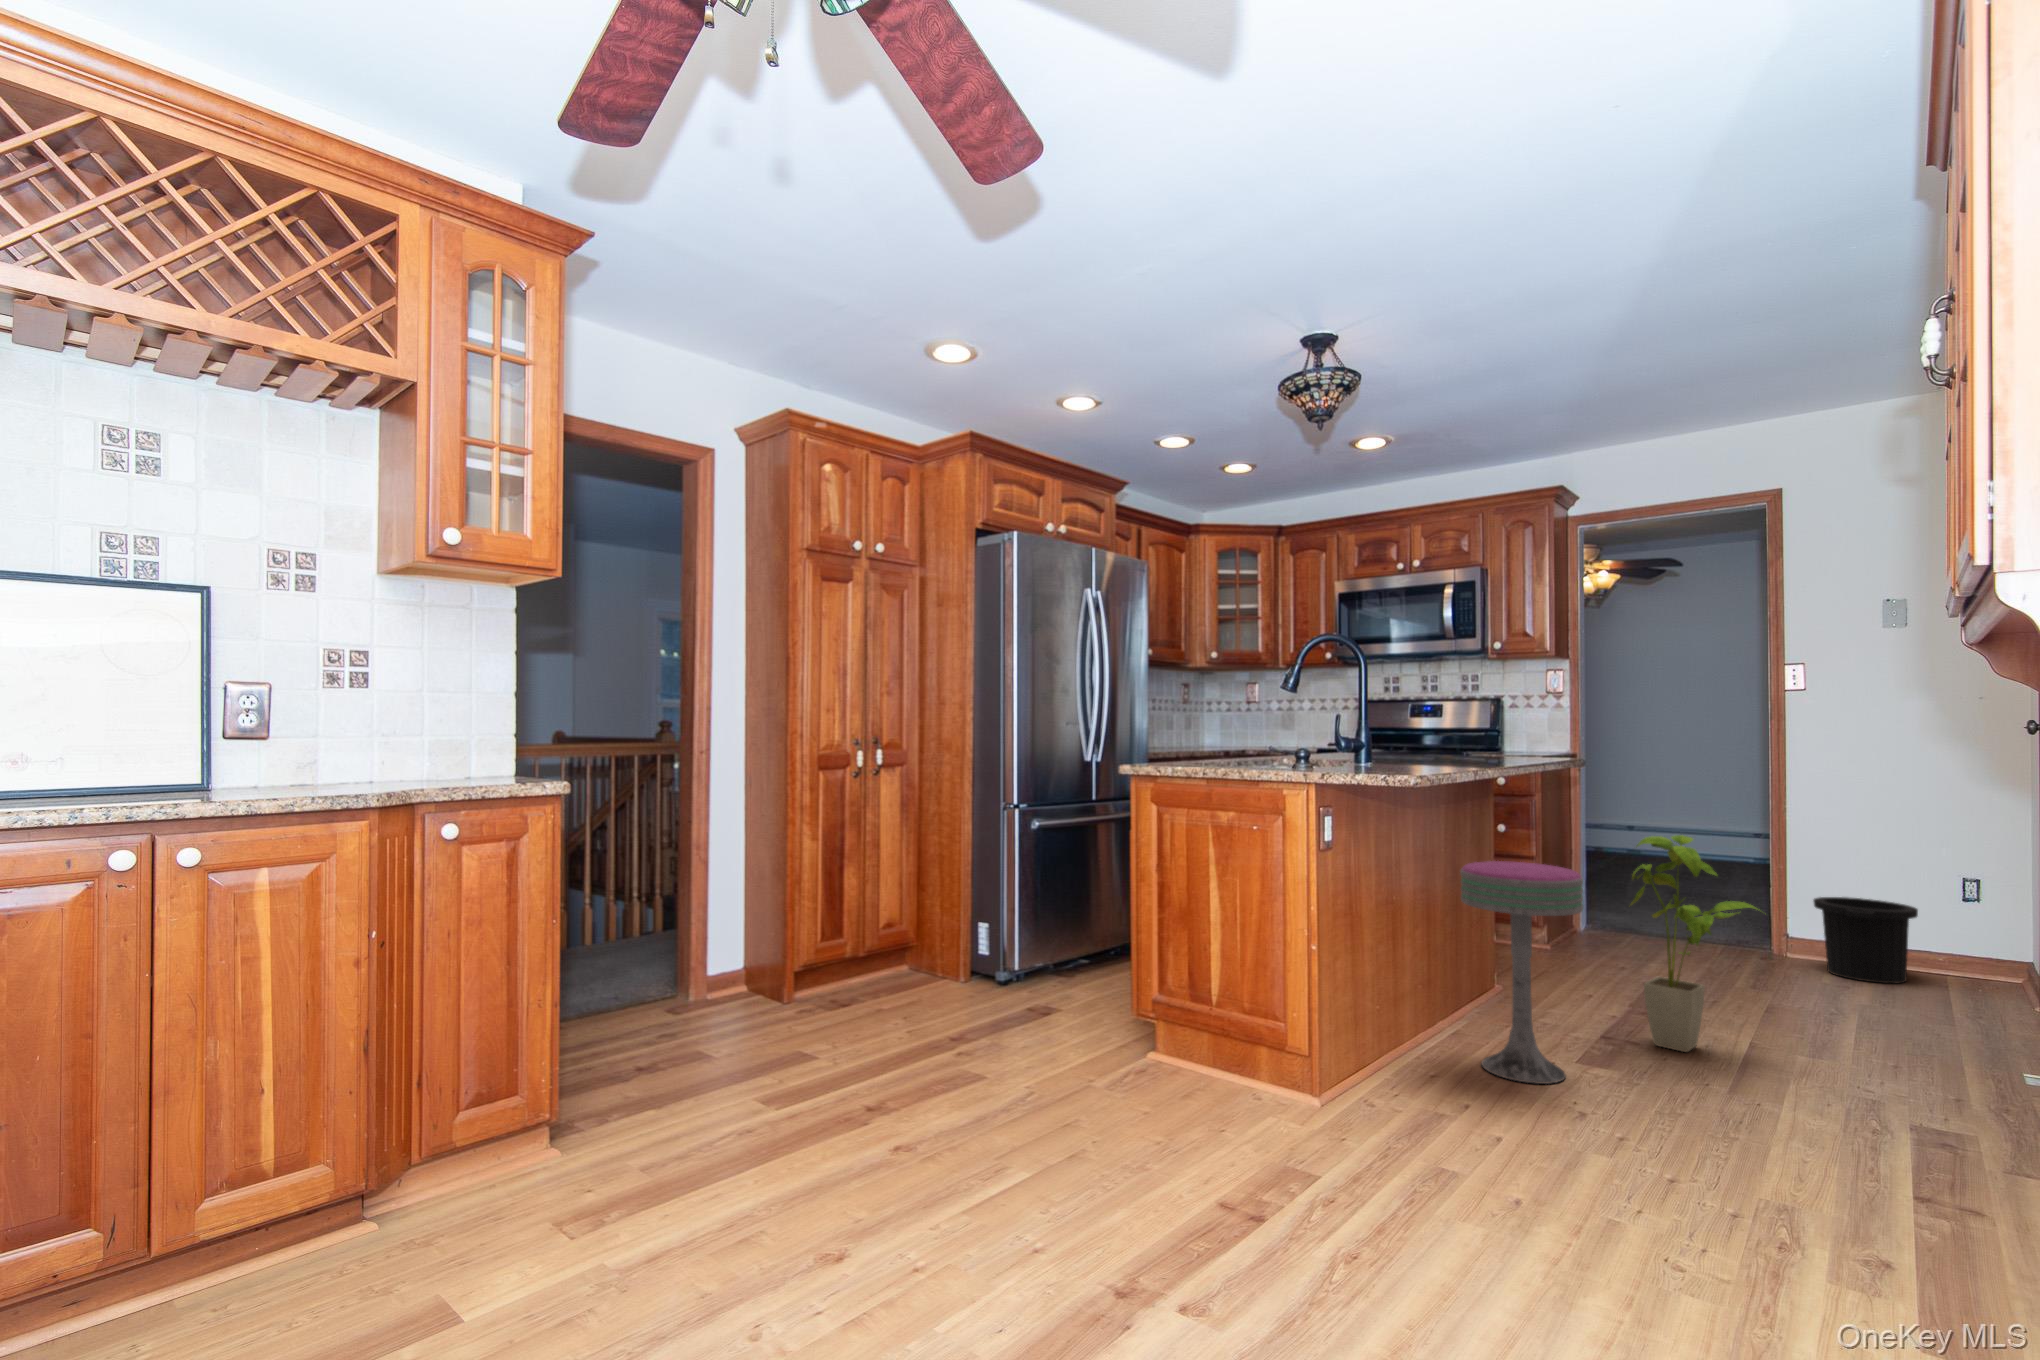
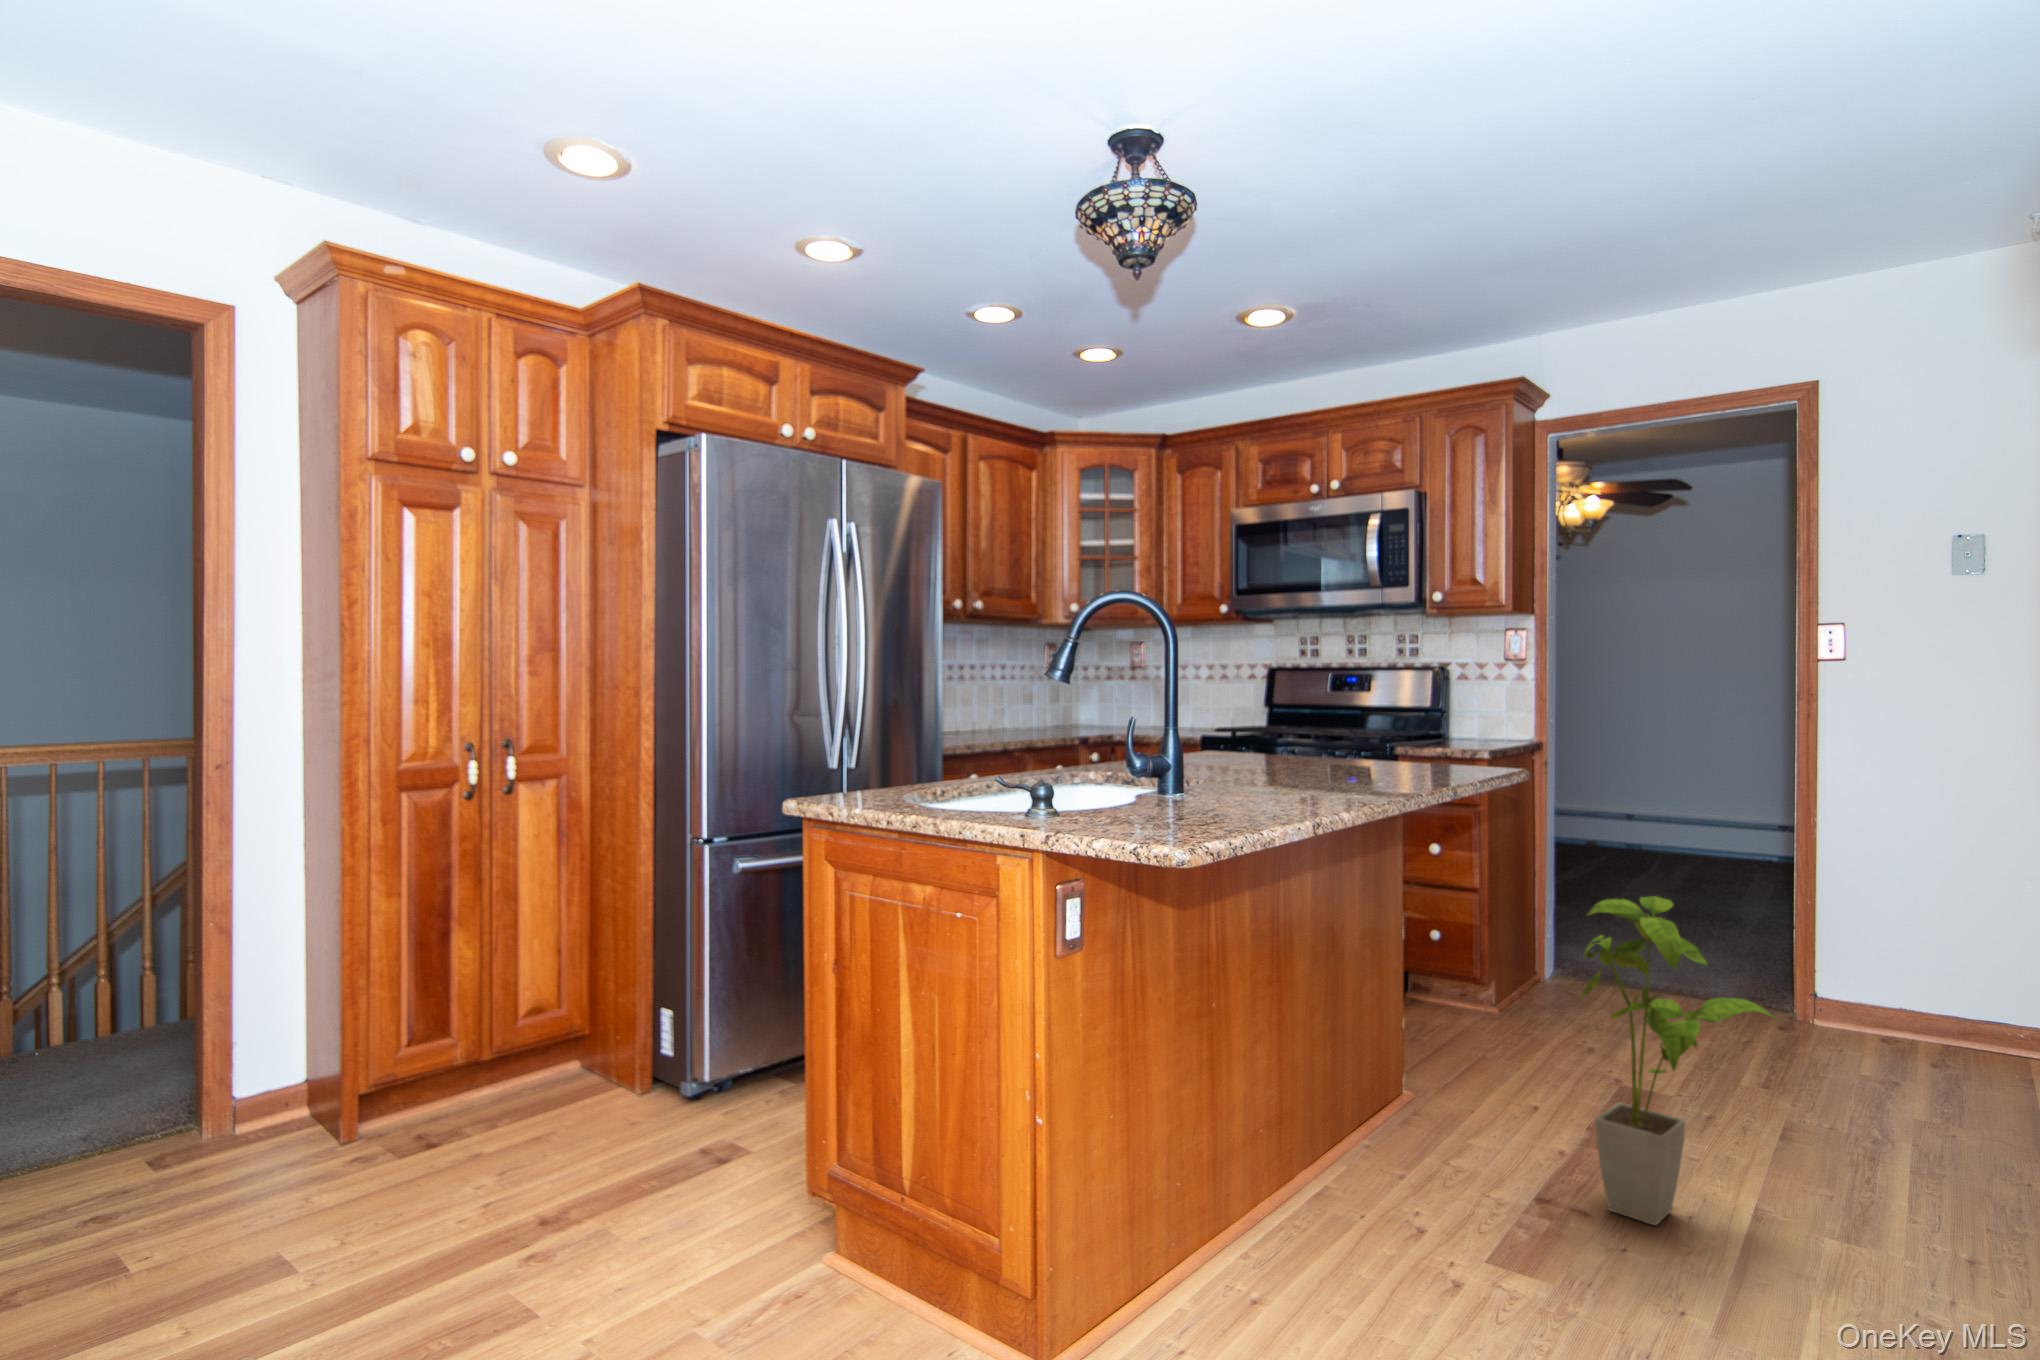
bar stool: present [1460,861,1583,1084] -> none [1311,943,1494,1309]
trash can: present [1814,897,1918,983] -> none [1846,944,1988,1070]

